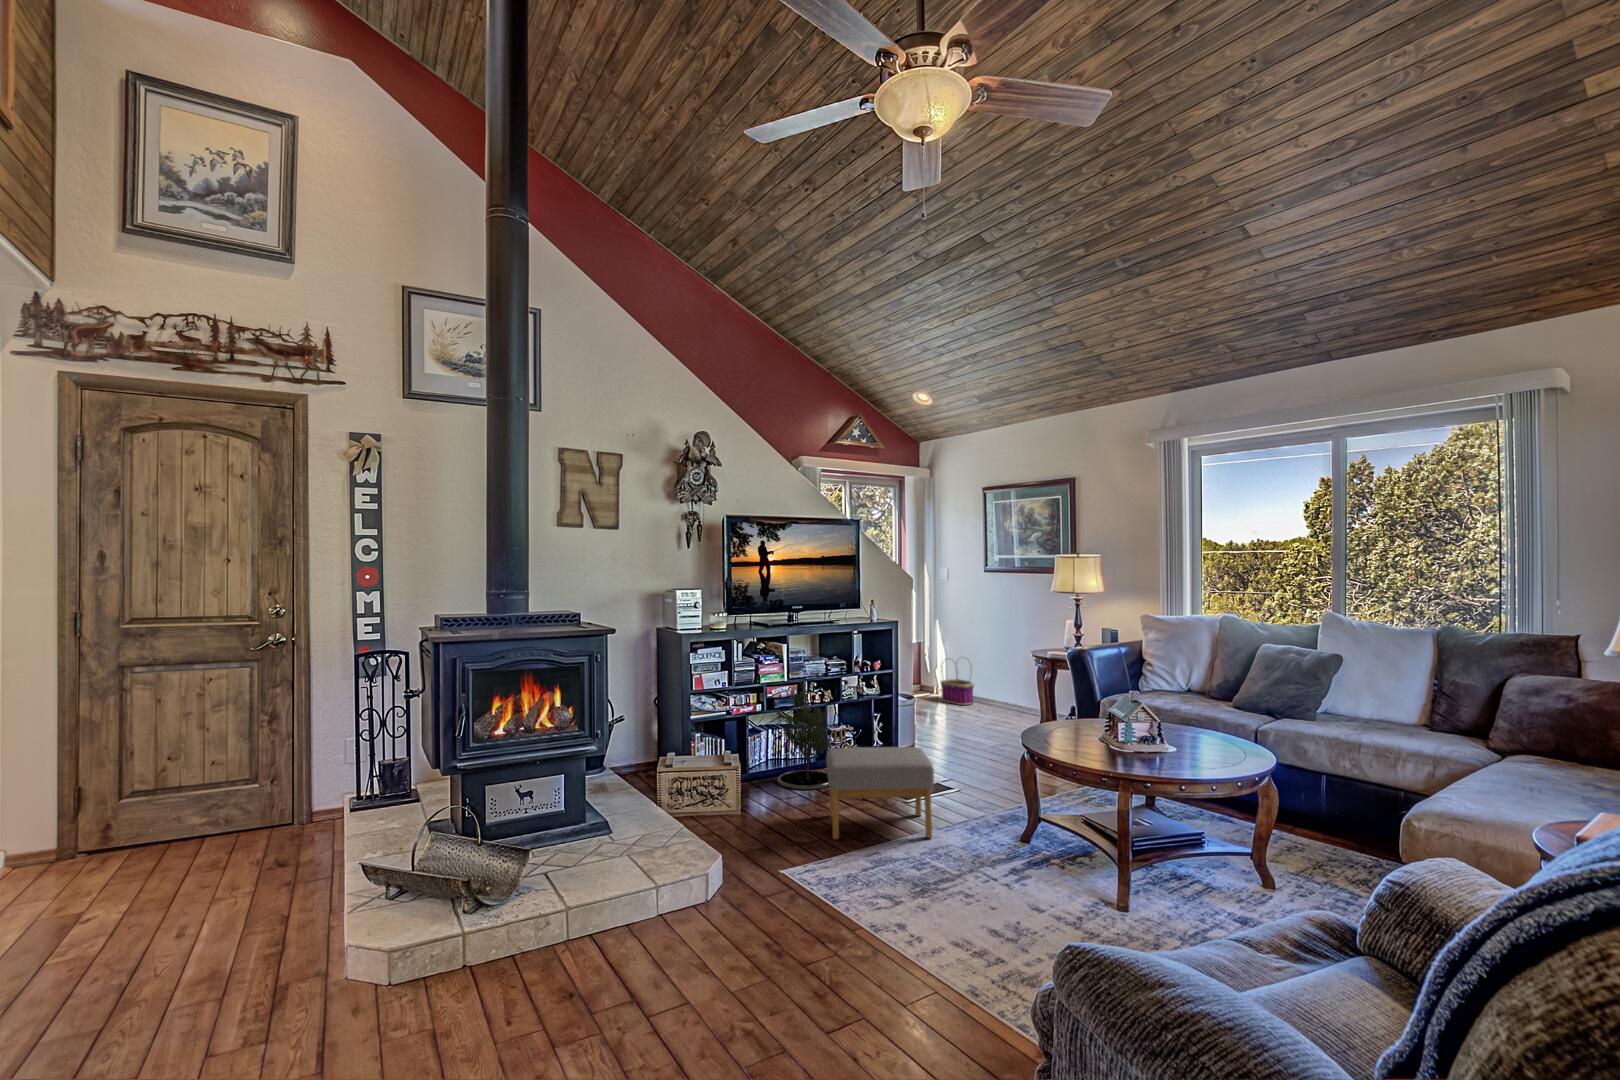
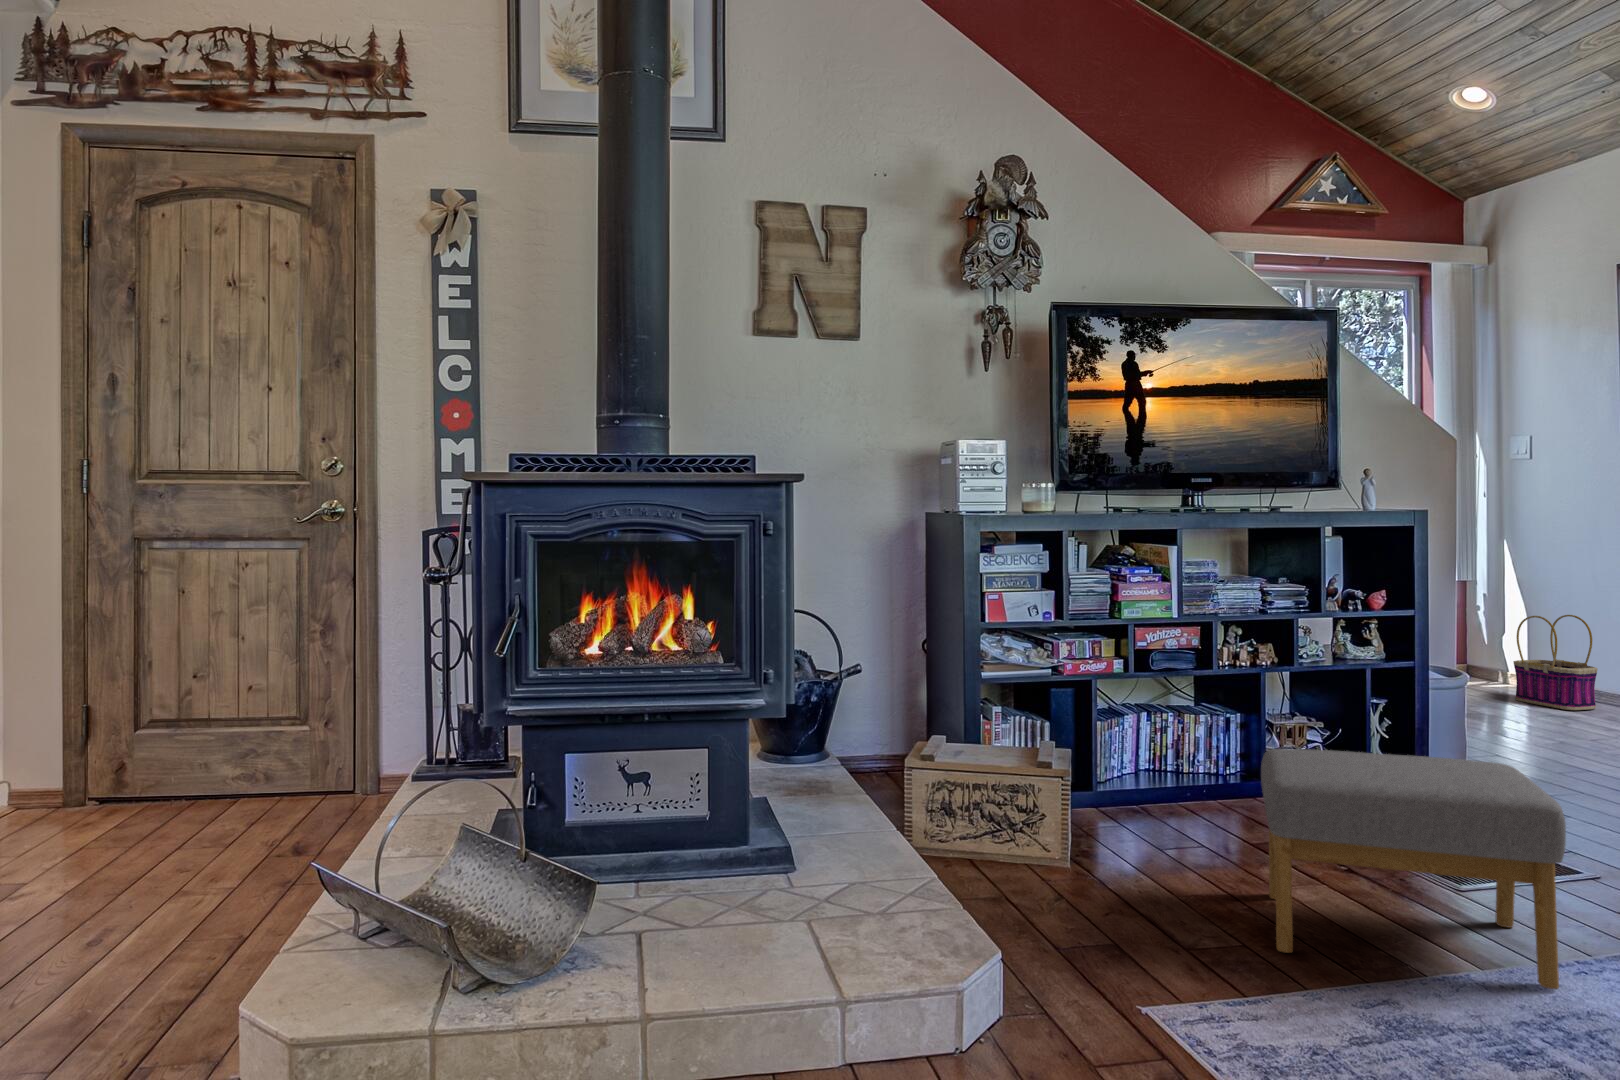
potted tree: present [778,682,834,789] -> none [1152,611,1286,835]

